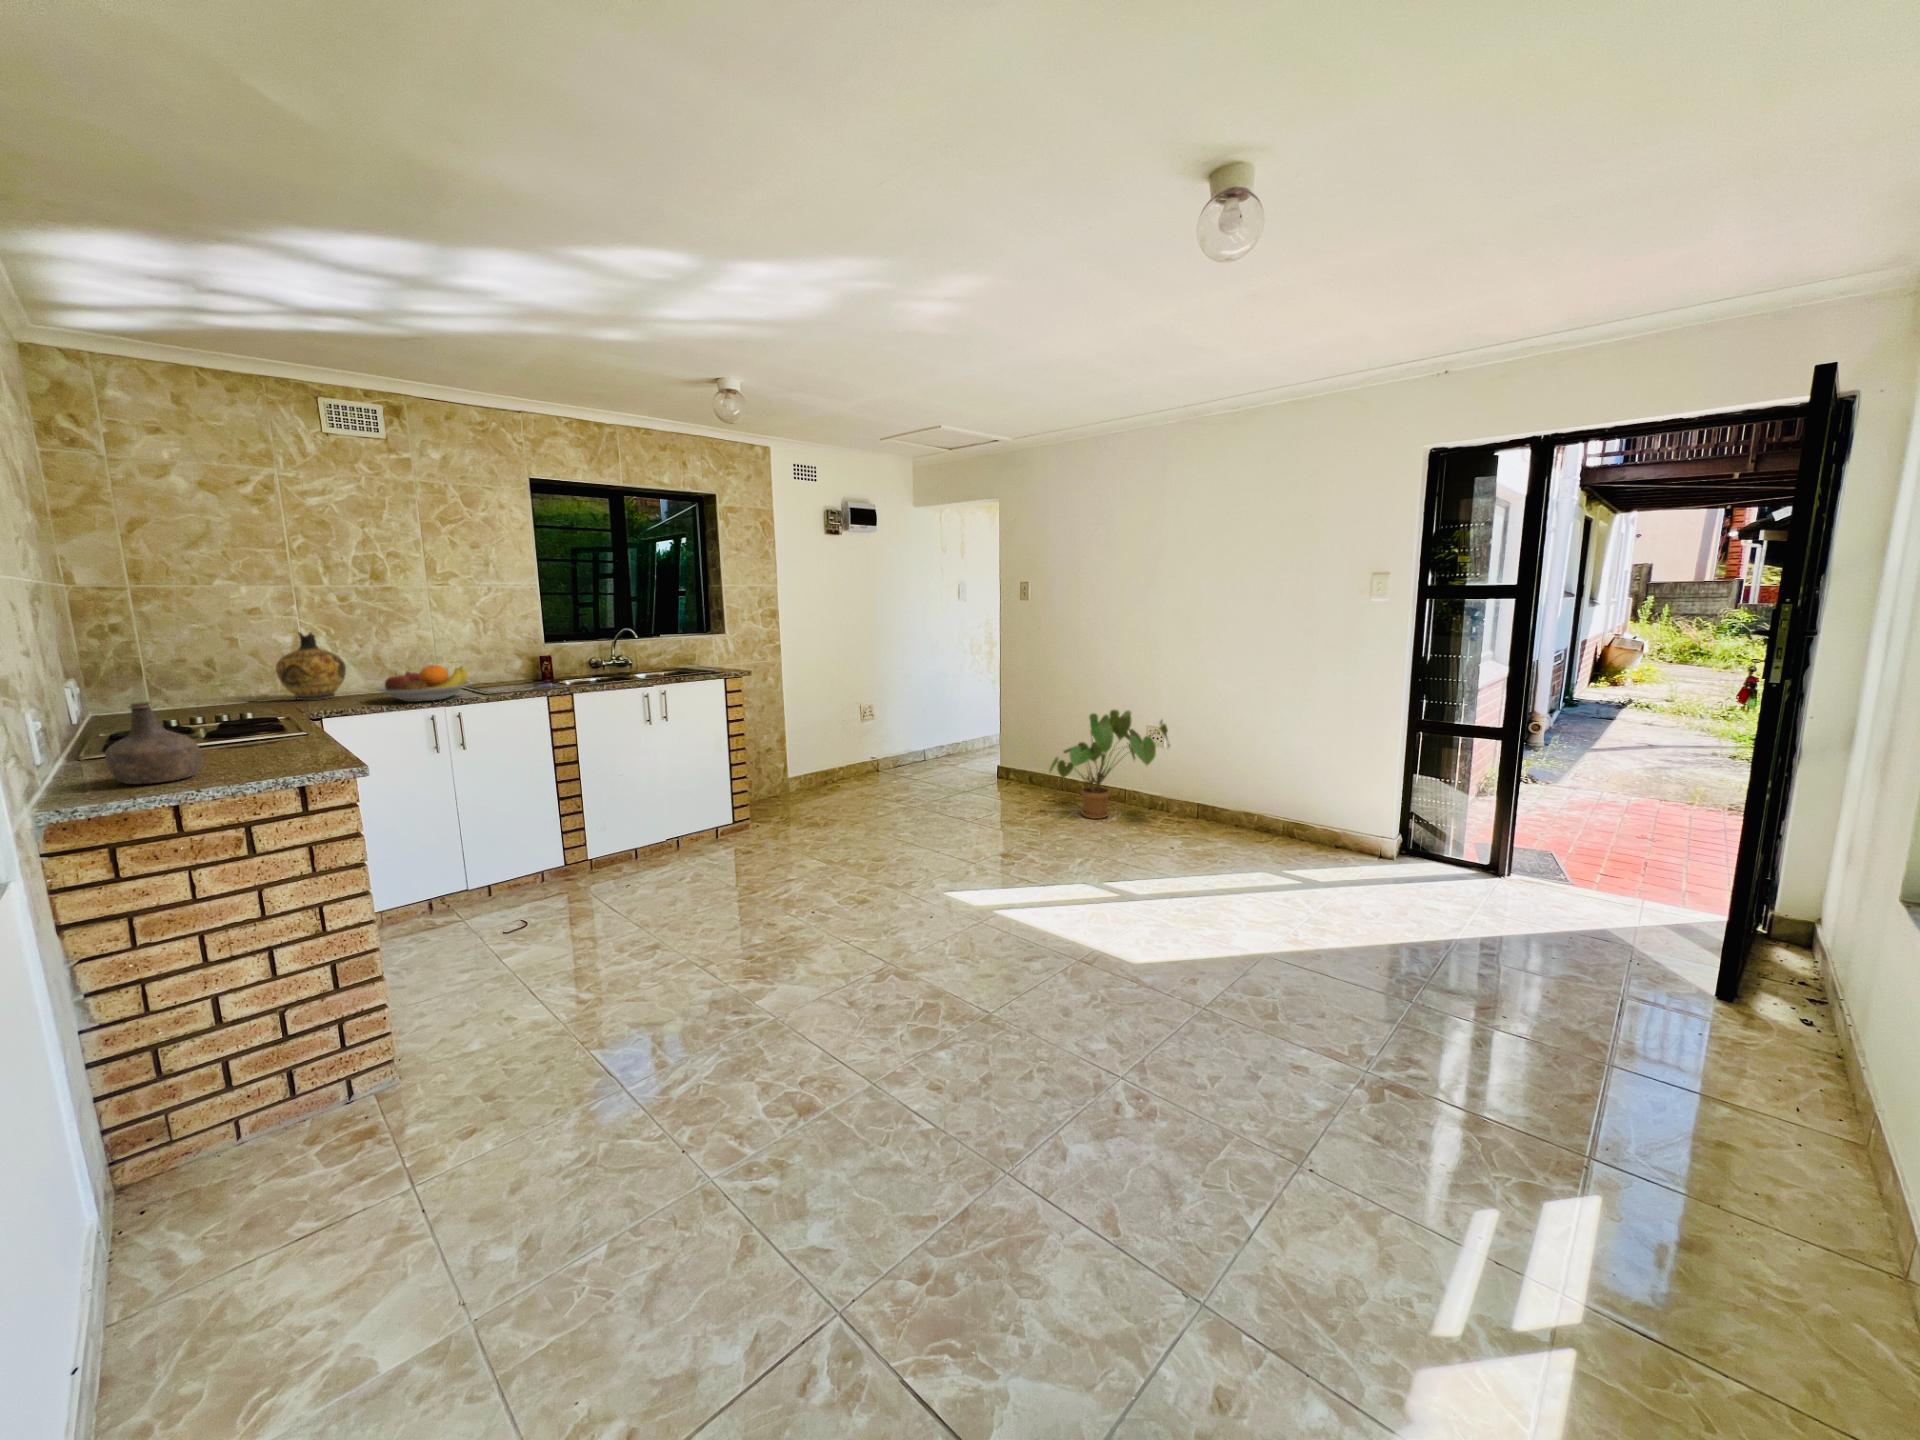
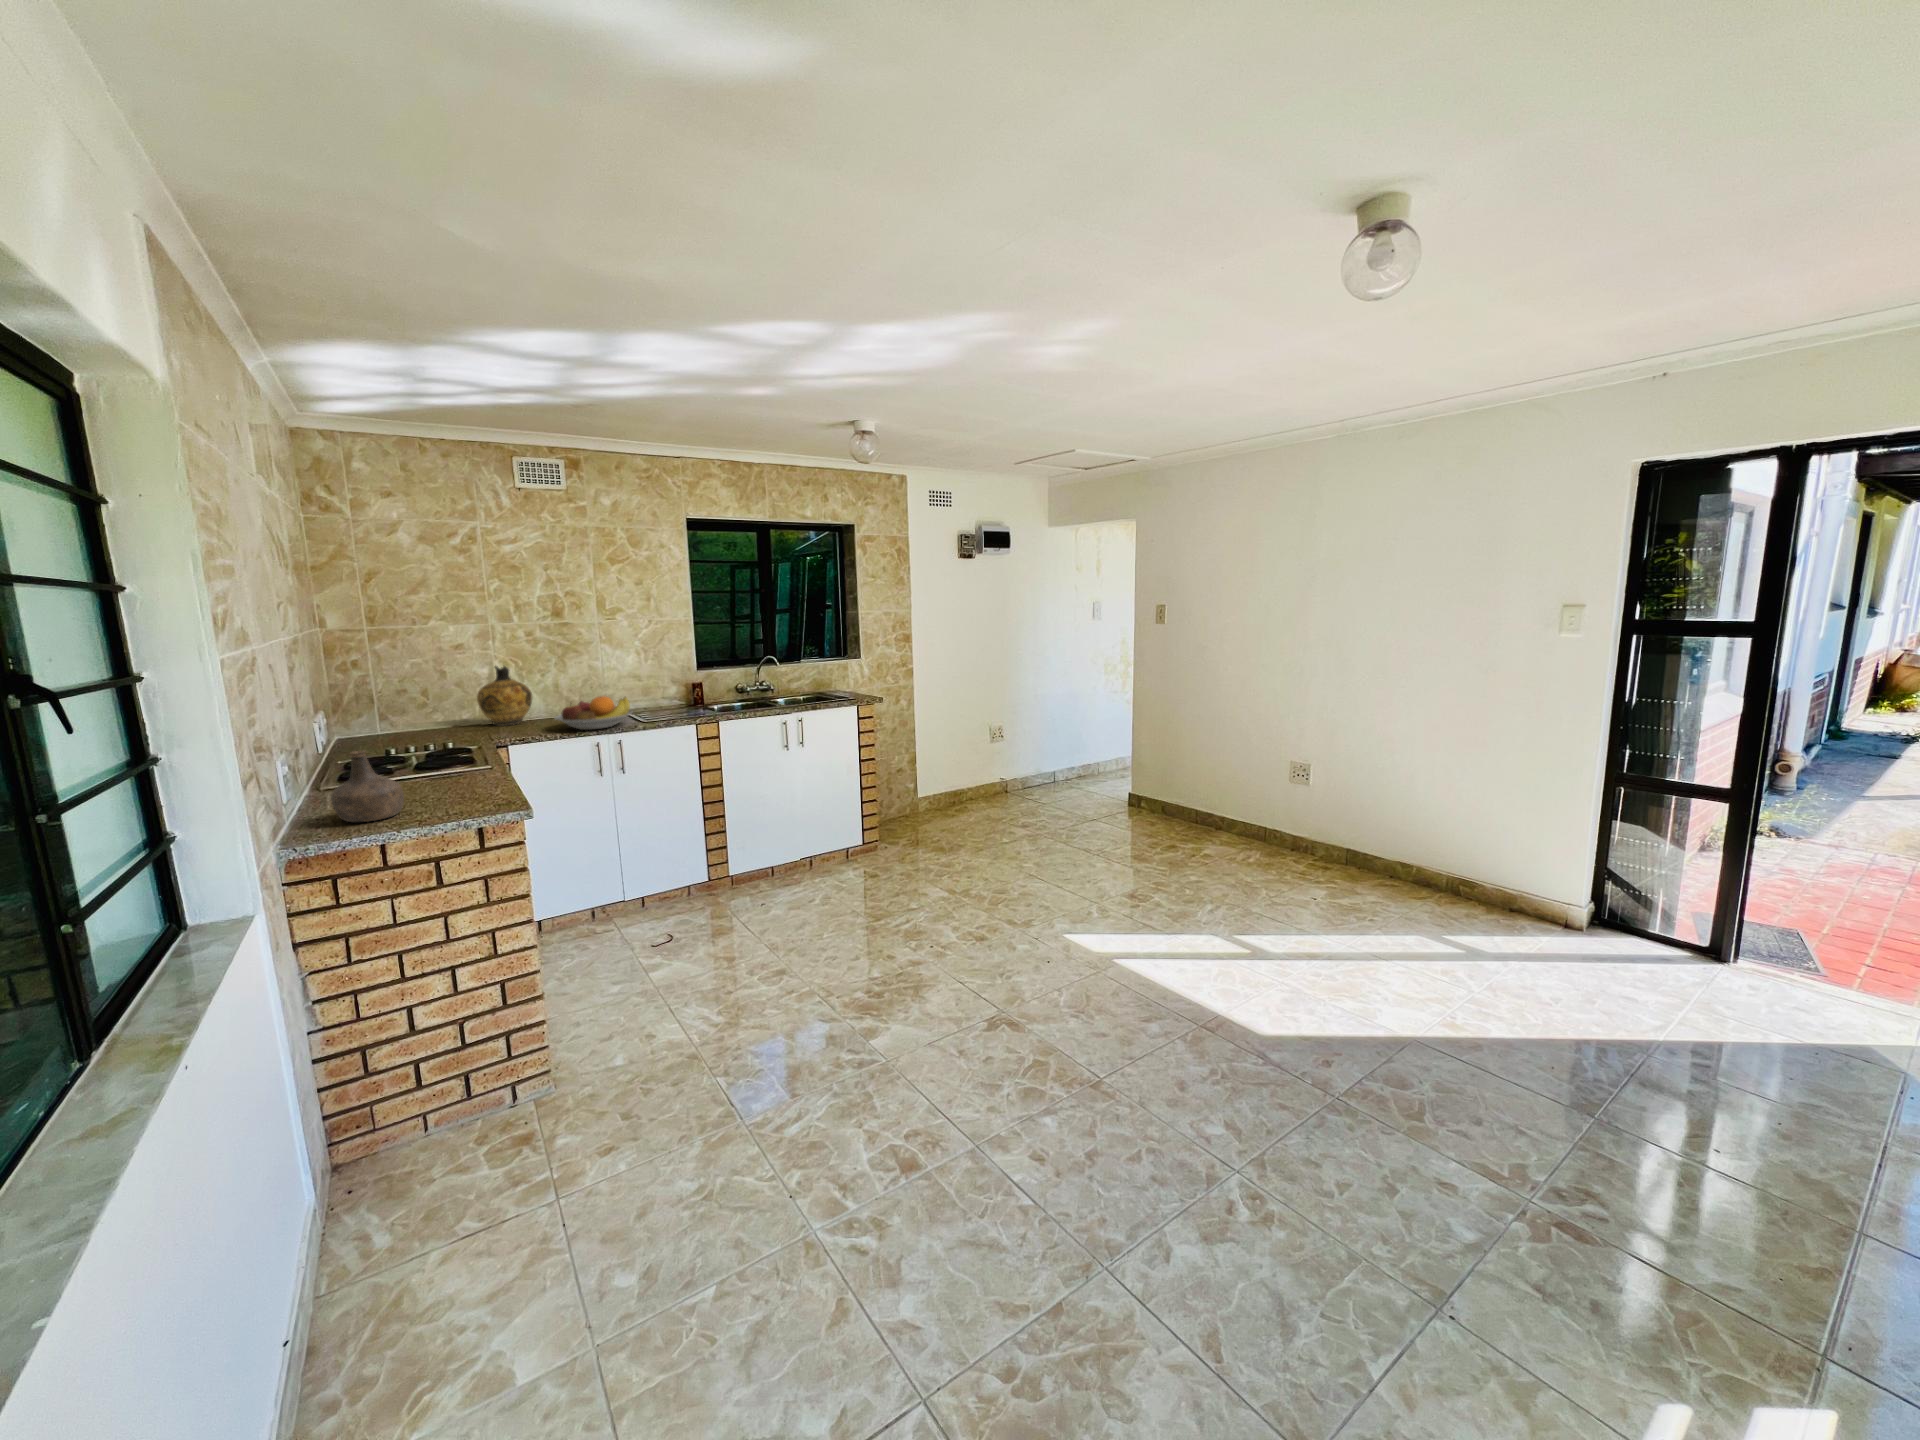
house plant: present [1049,710,1170,819] -> none [1182,742,1318,858]

